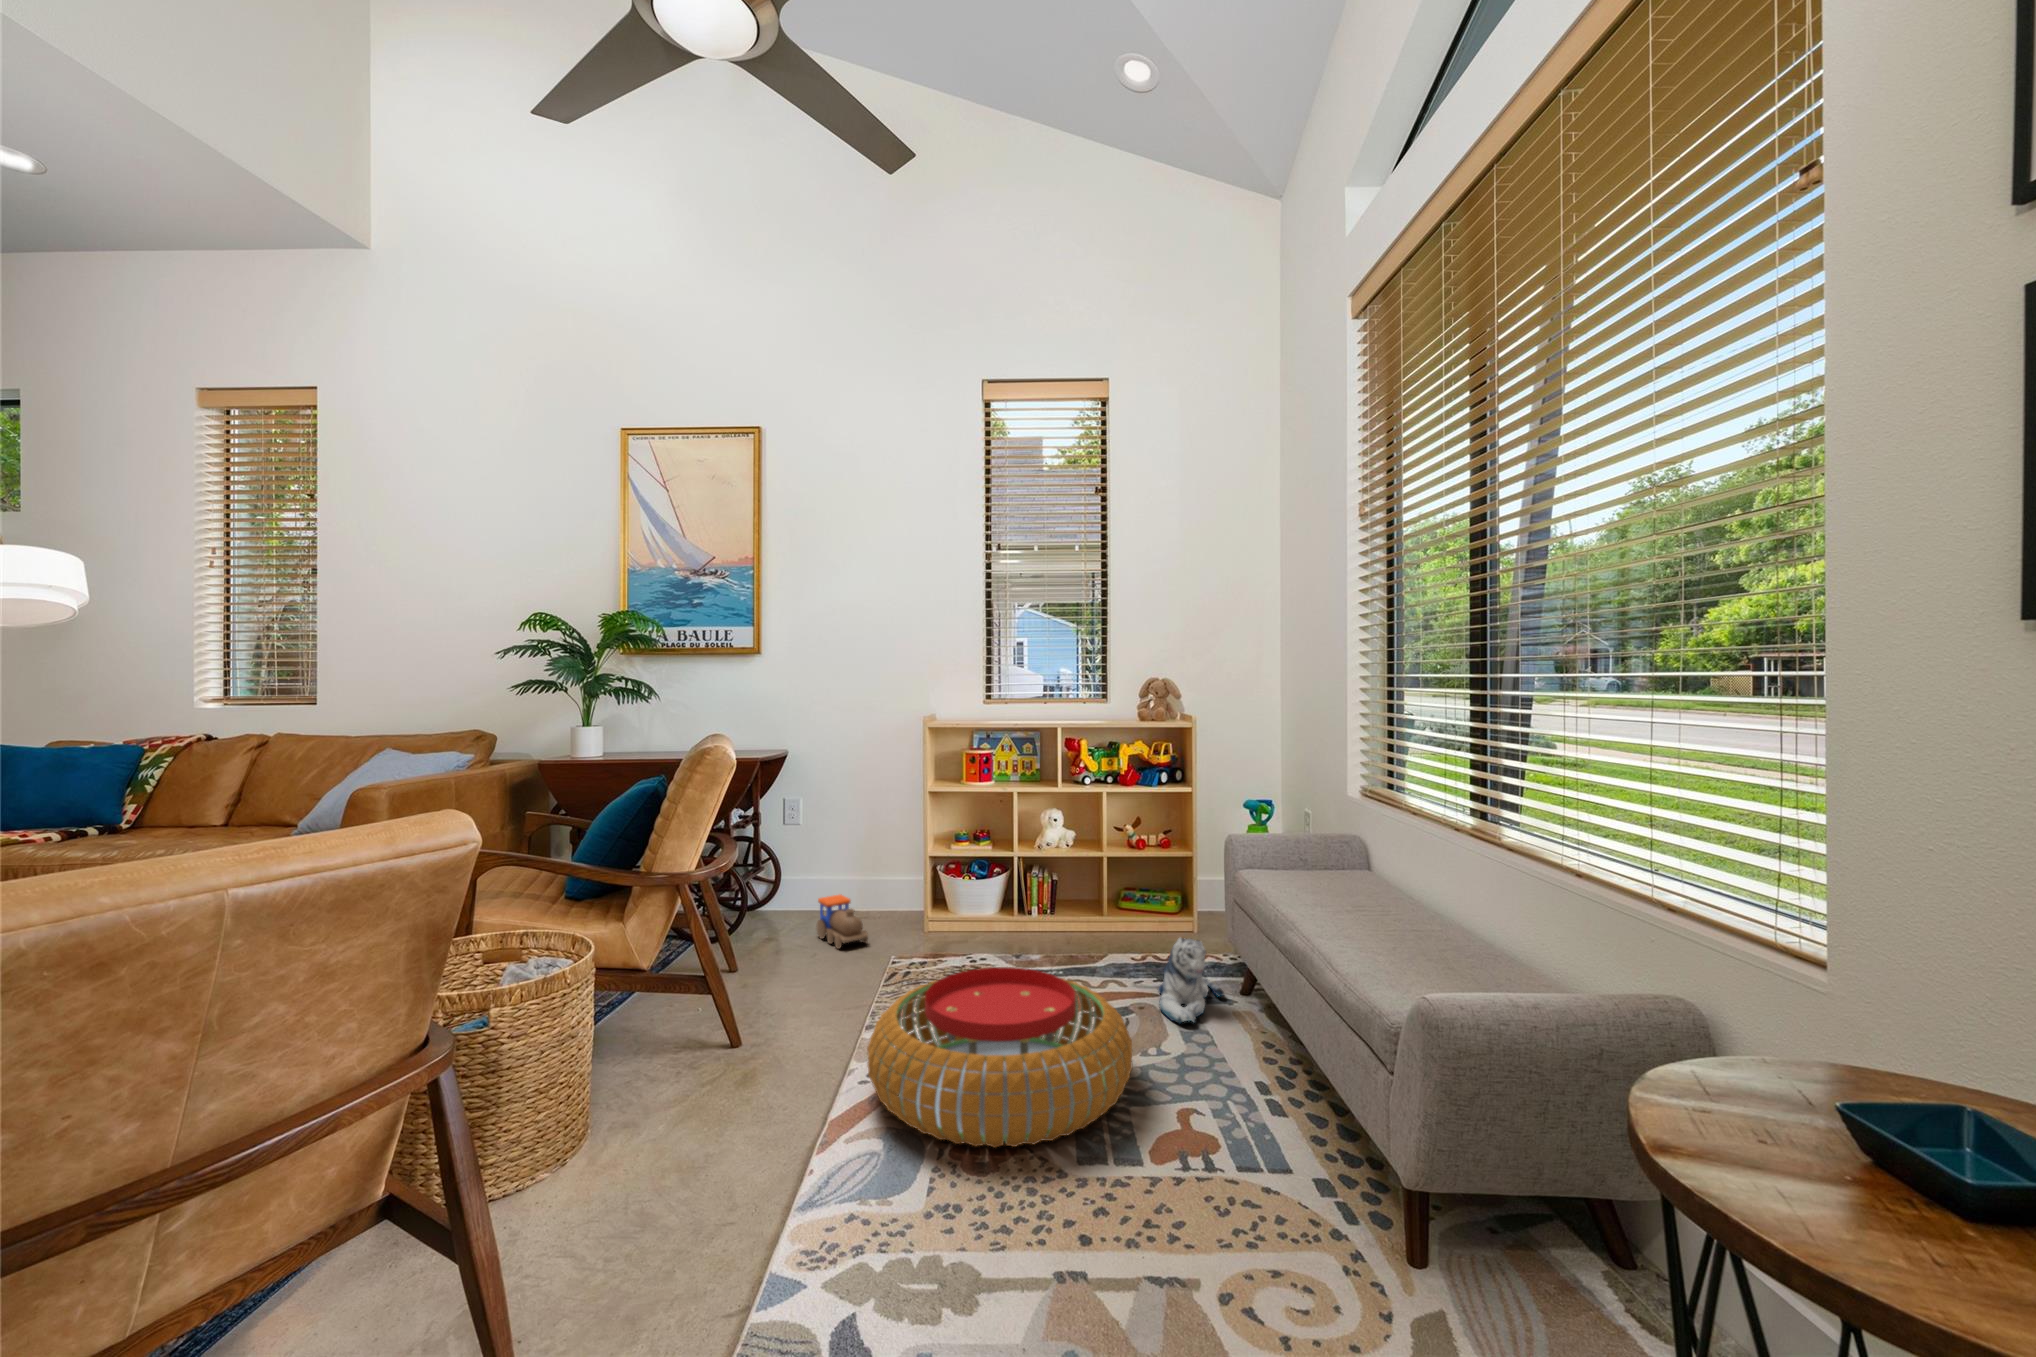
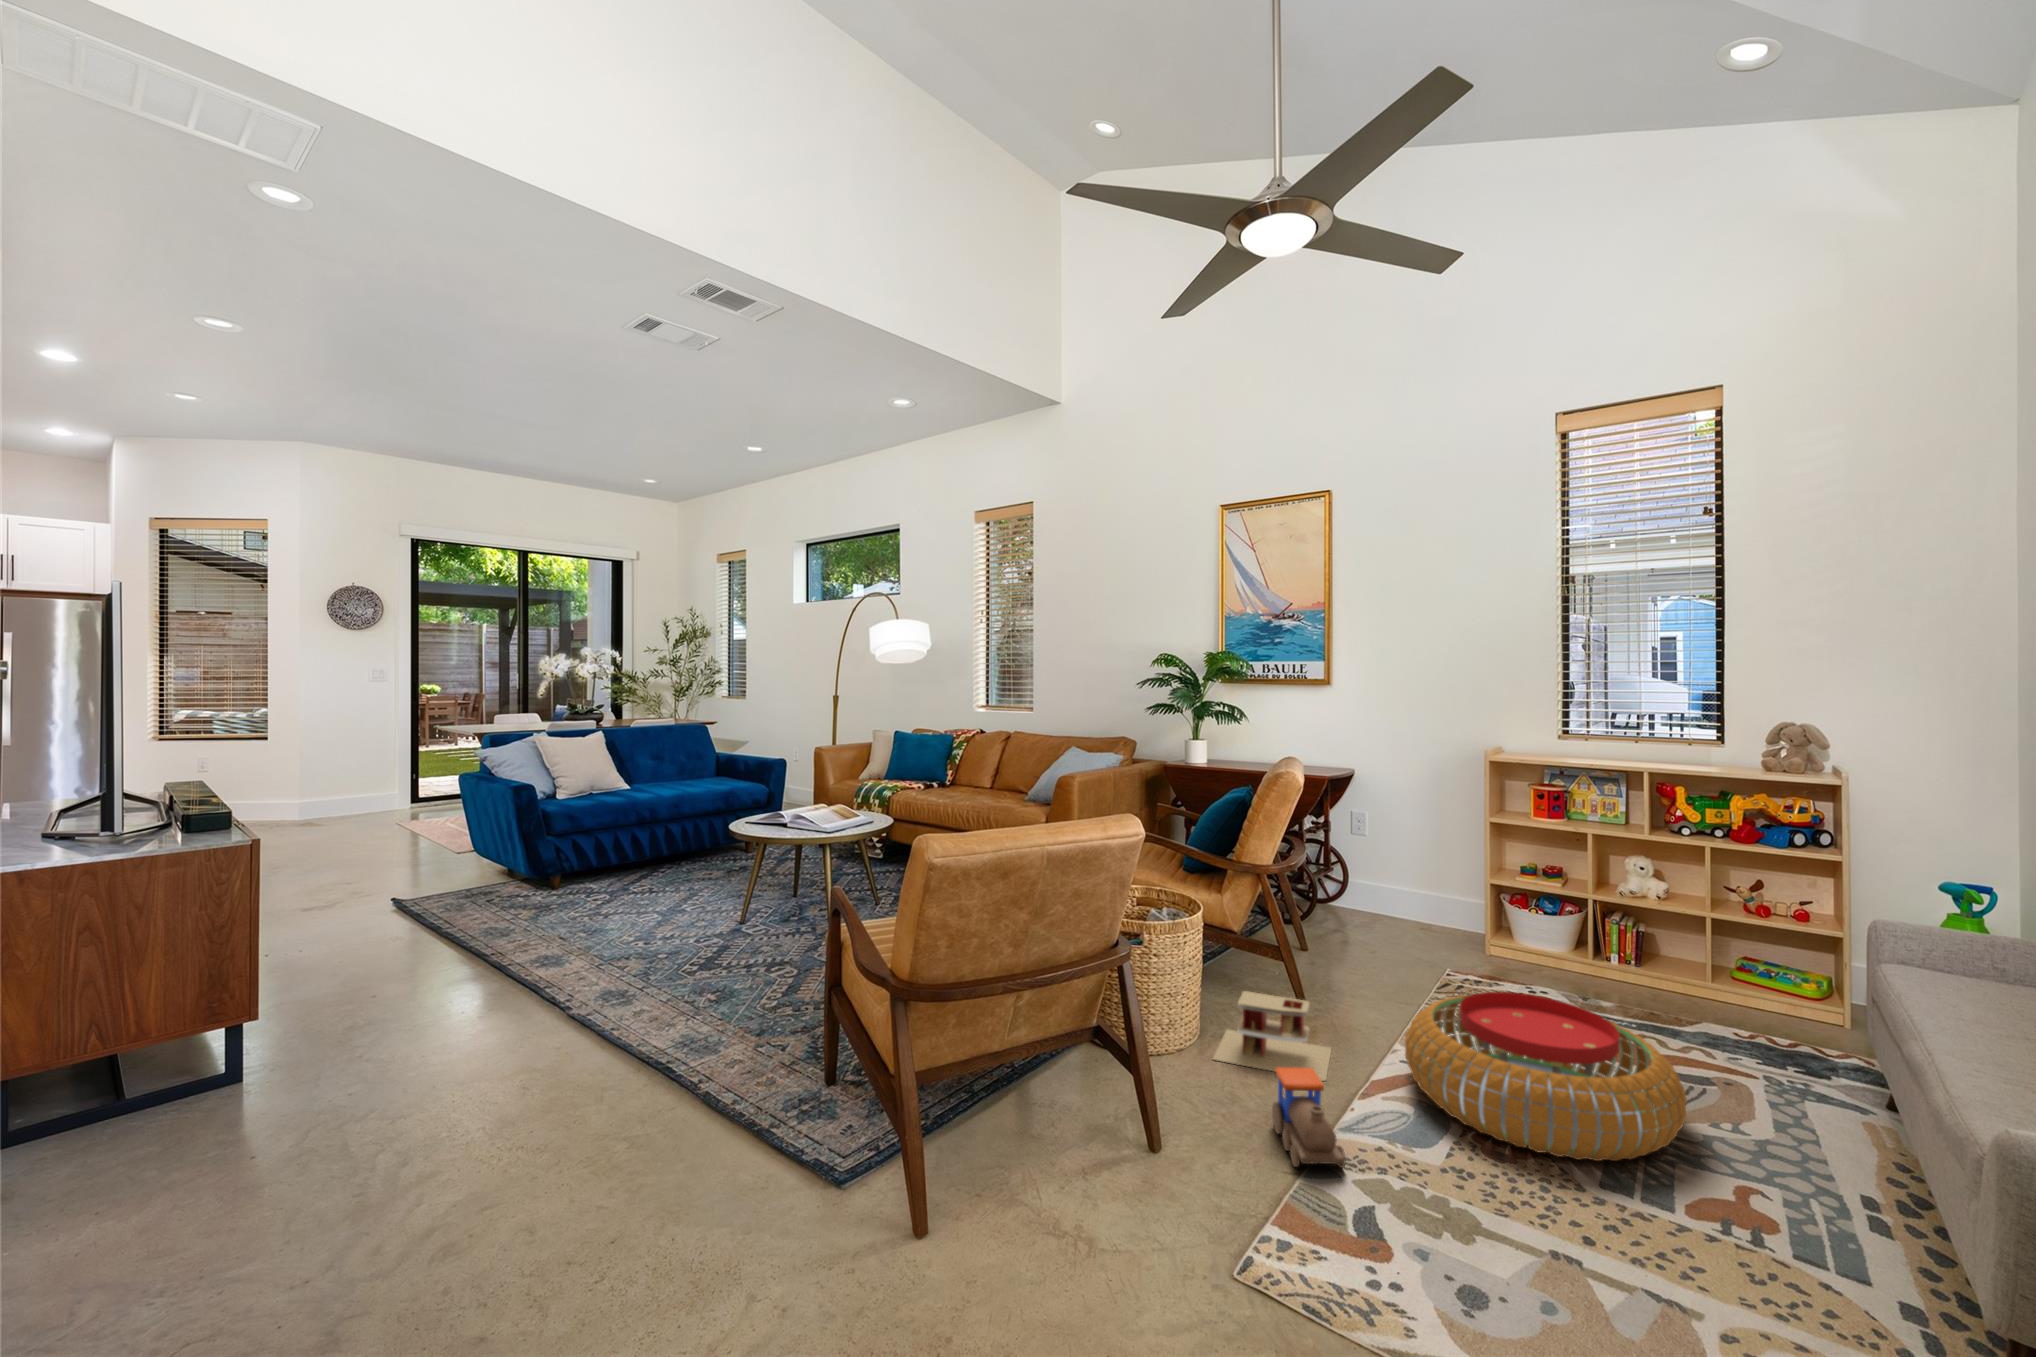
toy train: present [817,895,868,948] -> present [1272,1067,1346,1168]
plush toy: present [1158,938,1224,1023] -> none [1750,1017,1851,1113]
toy house: none [620,1038,780,1158] -> present [1213,991,1332,1081]

